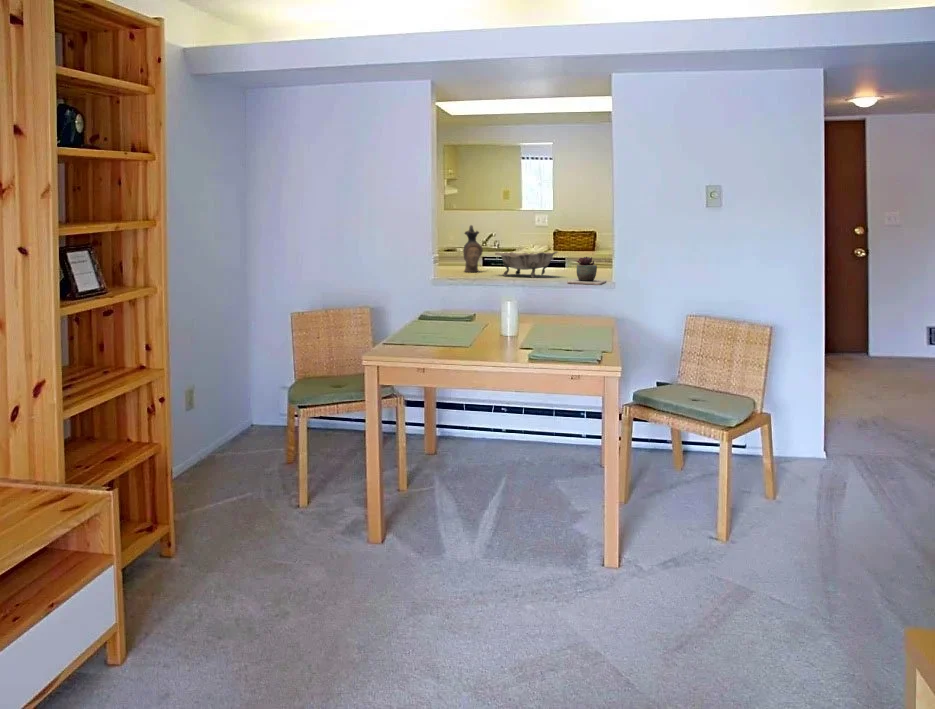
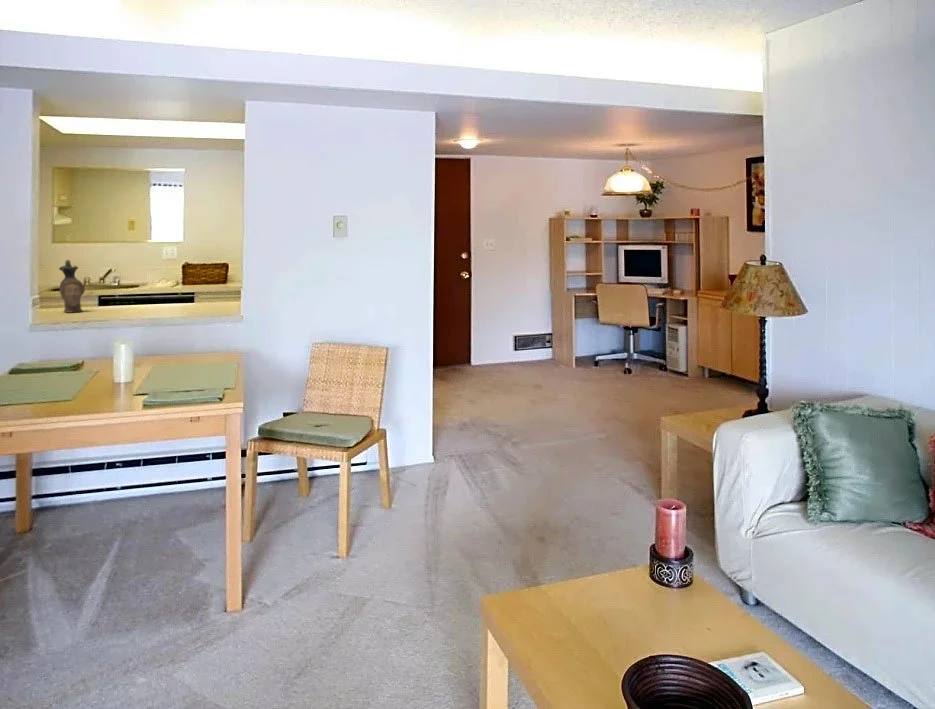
decorative bowl: present [495,251,558,278] -> none [96,285,172,314]
succulent plant: present [567,257,606,285] -> none [180,288,226,318]

